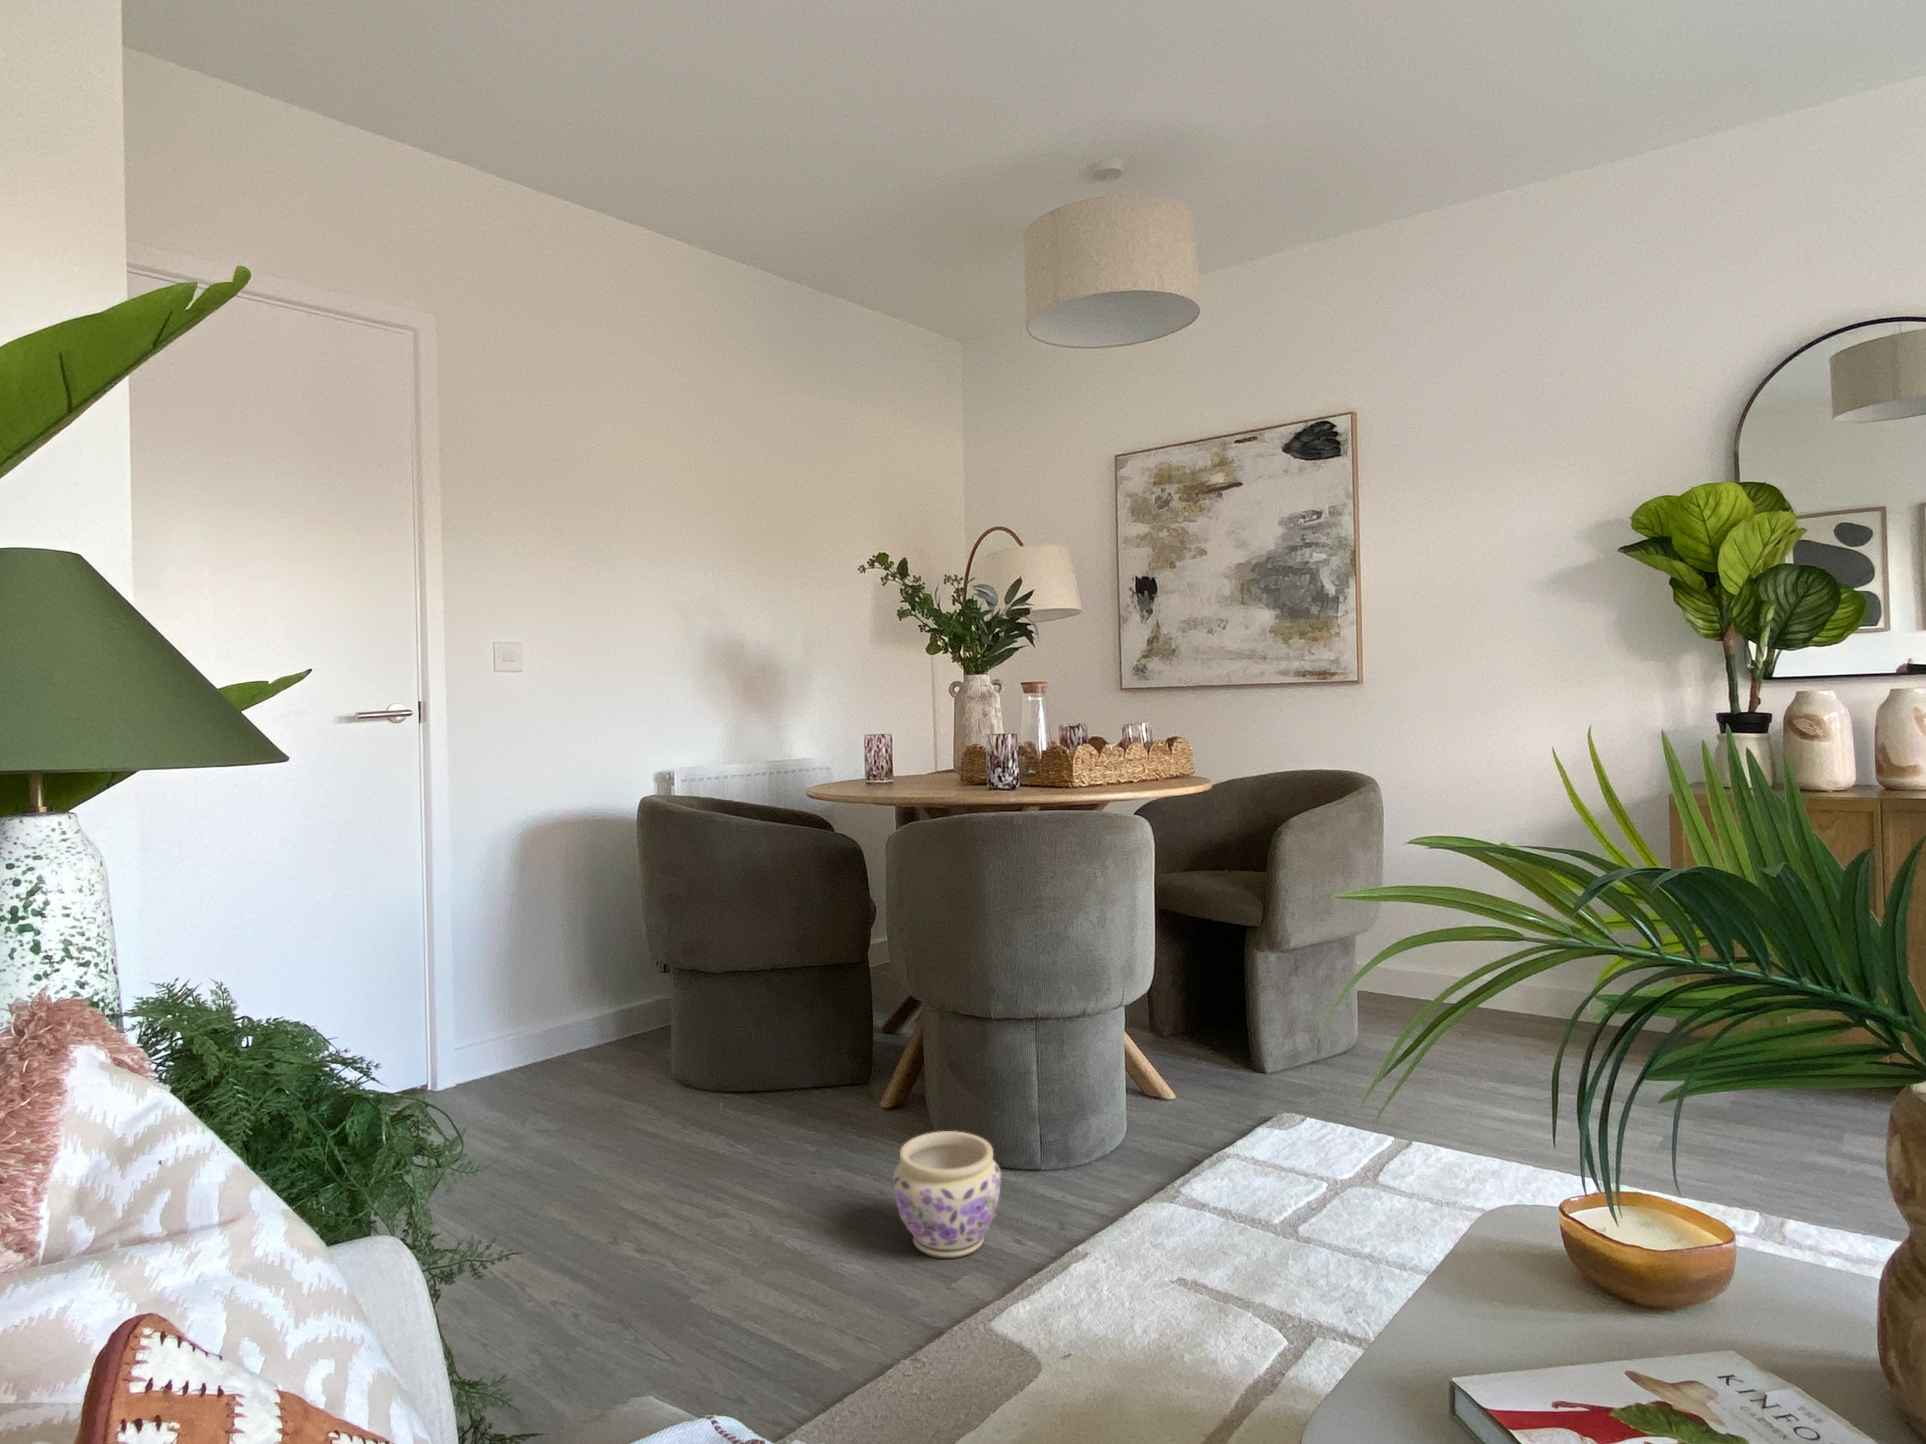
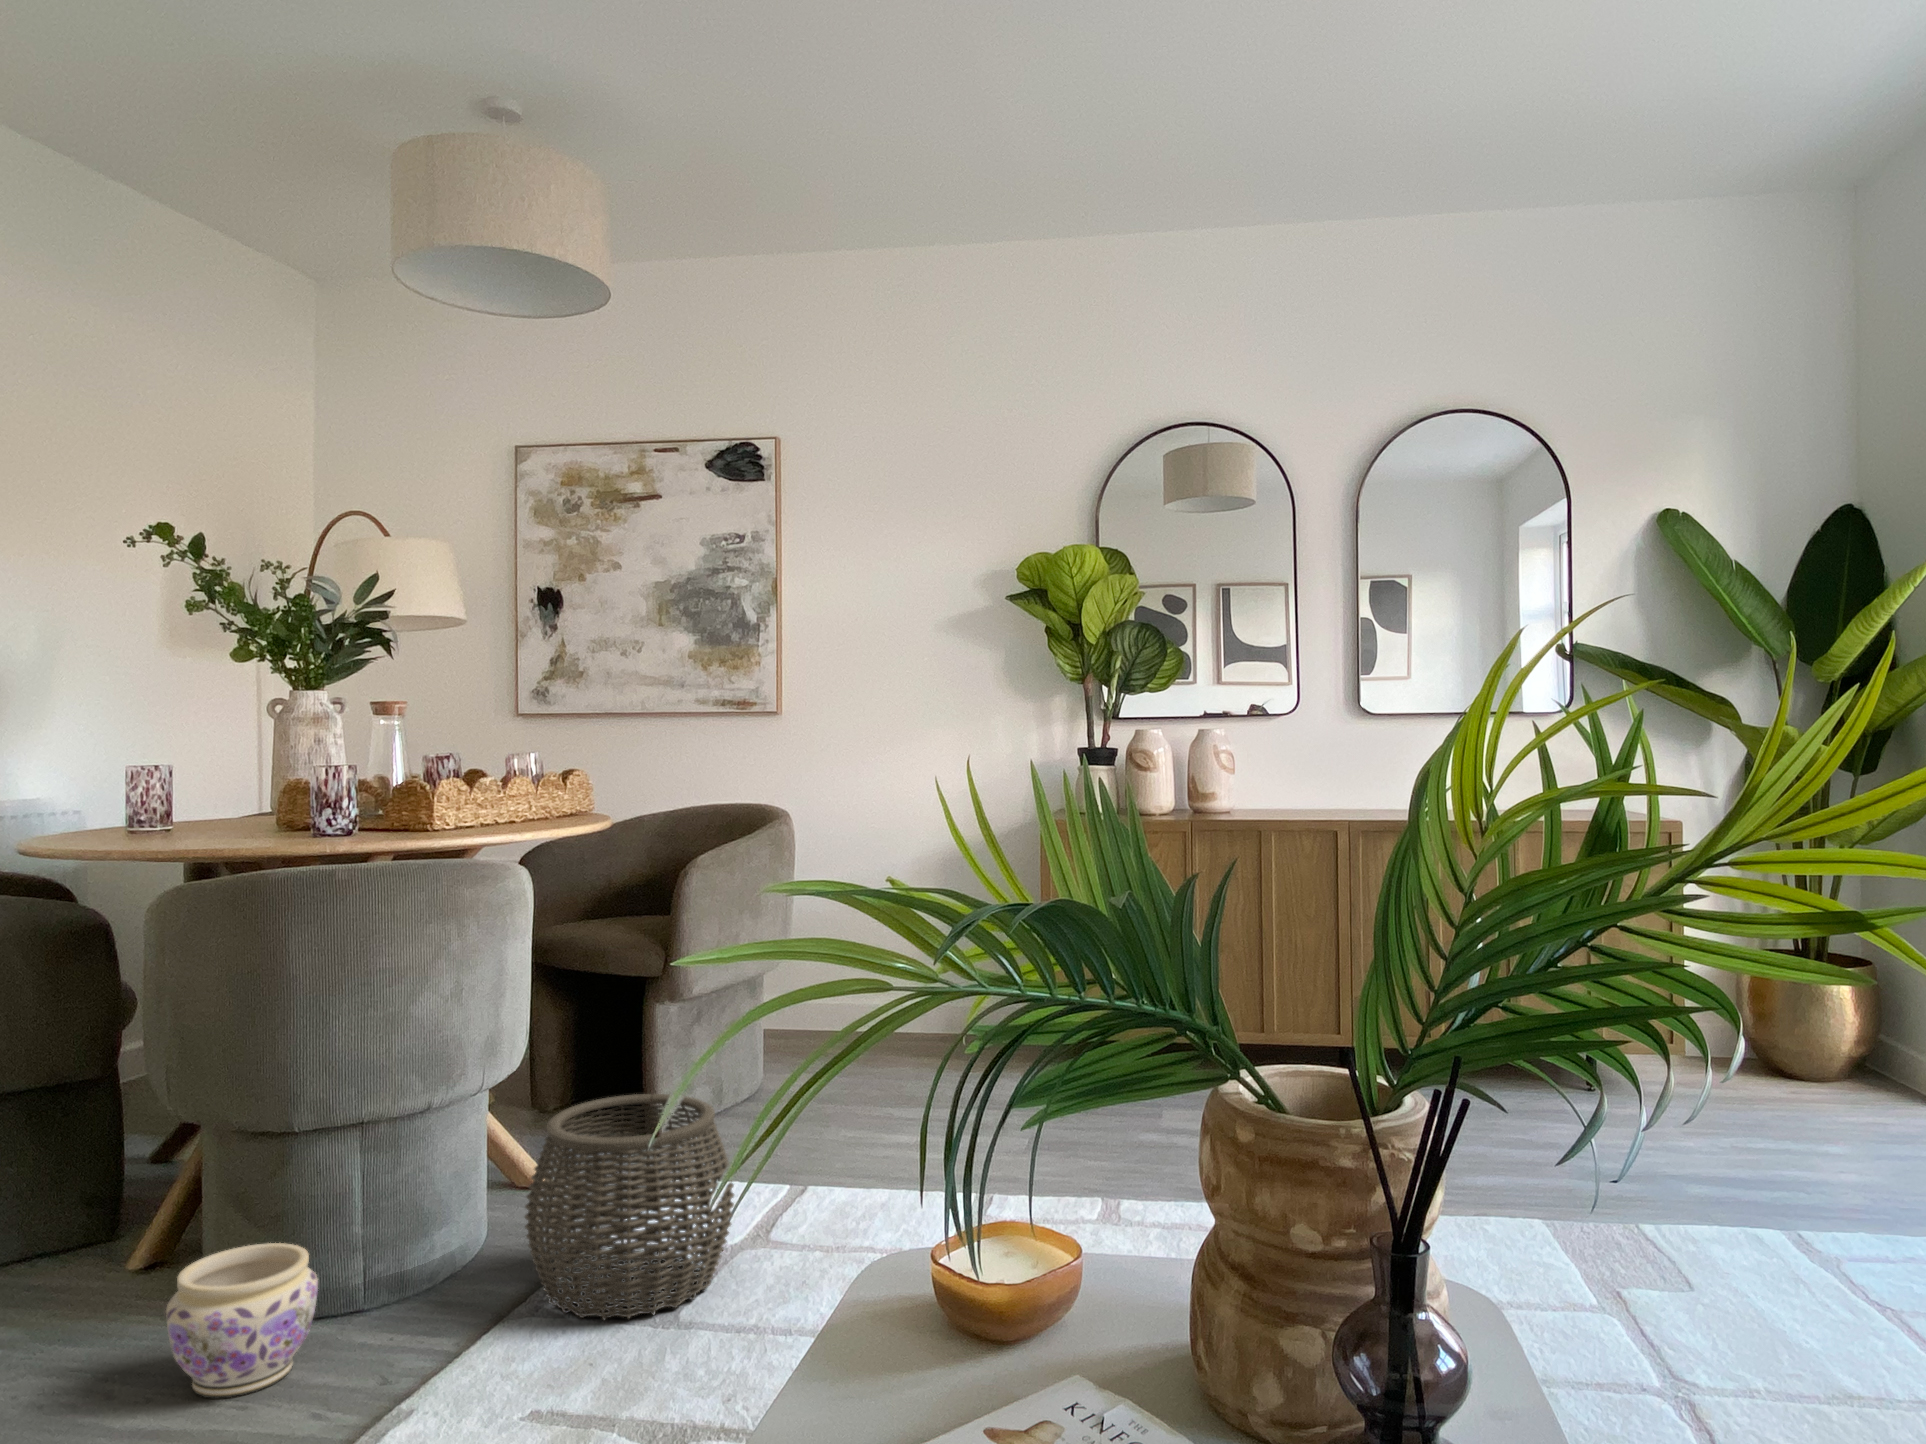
woven basket: none [1165,1045,1364,1268] -> present [525,1094,734,1320]

